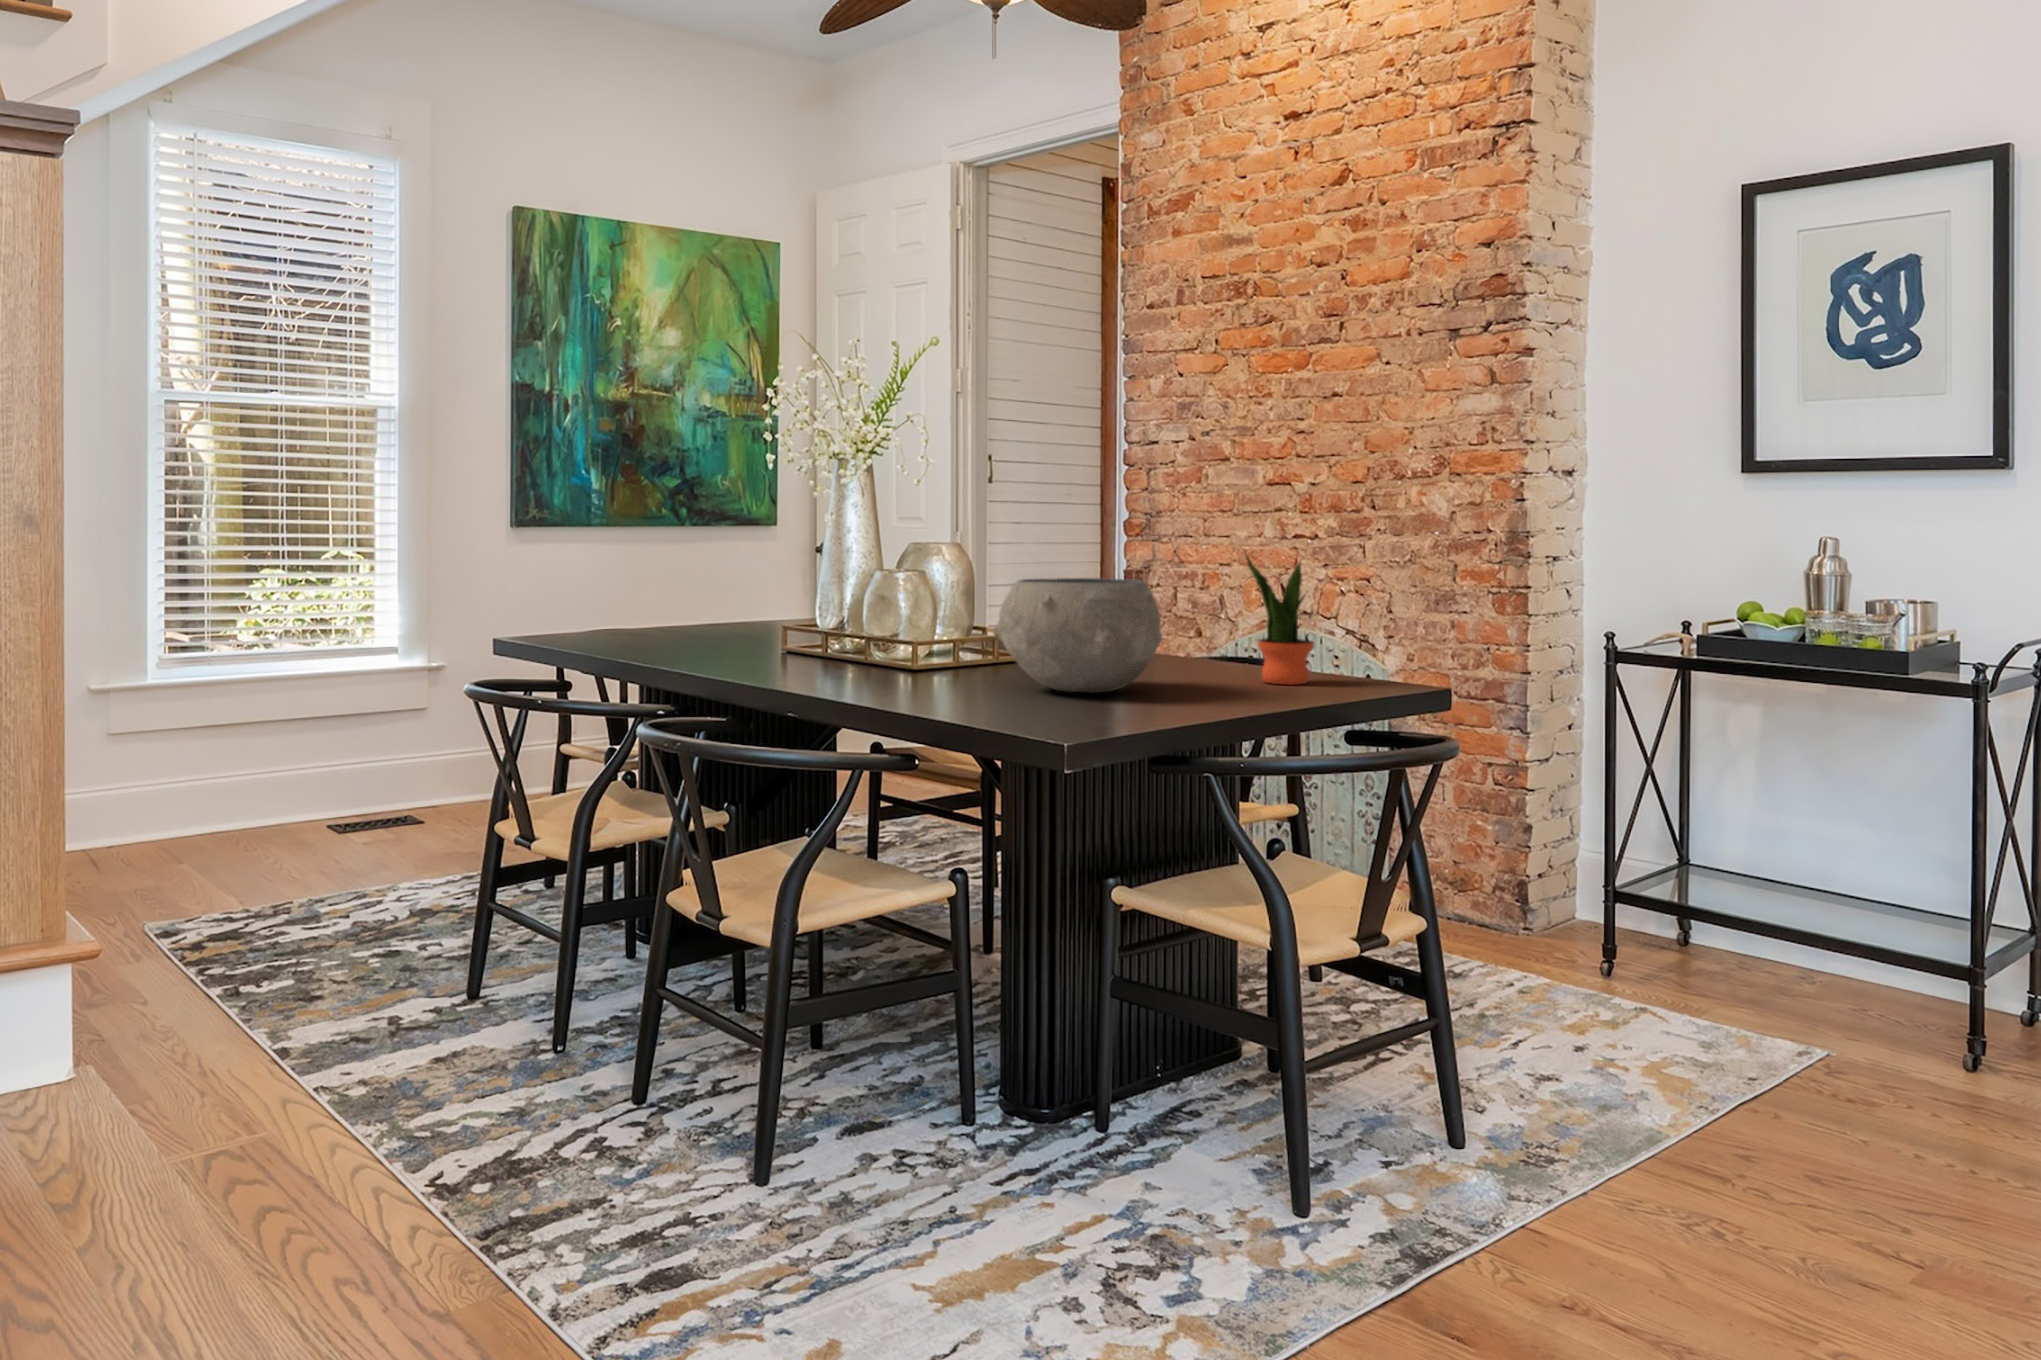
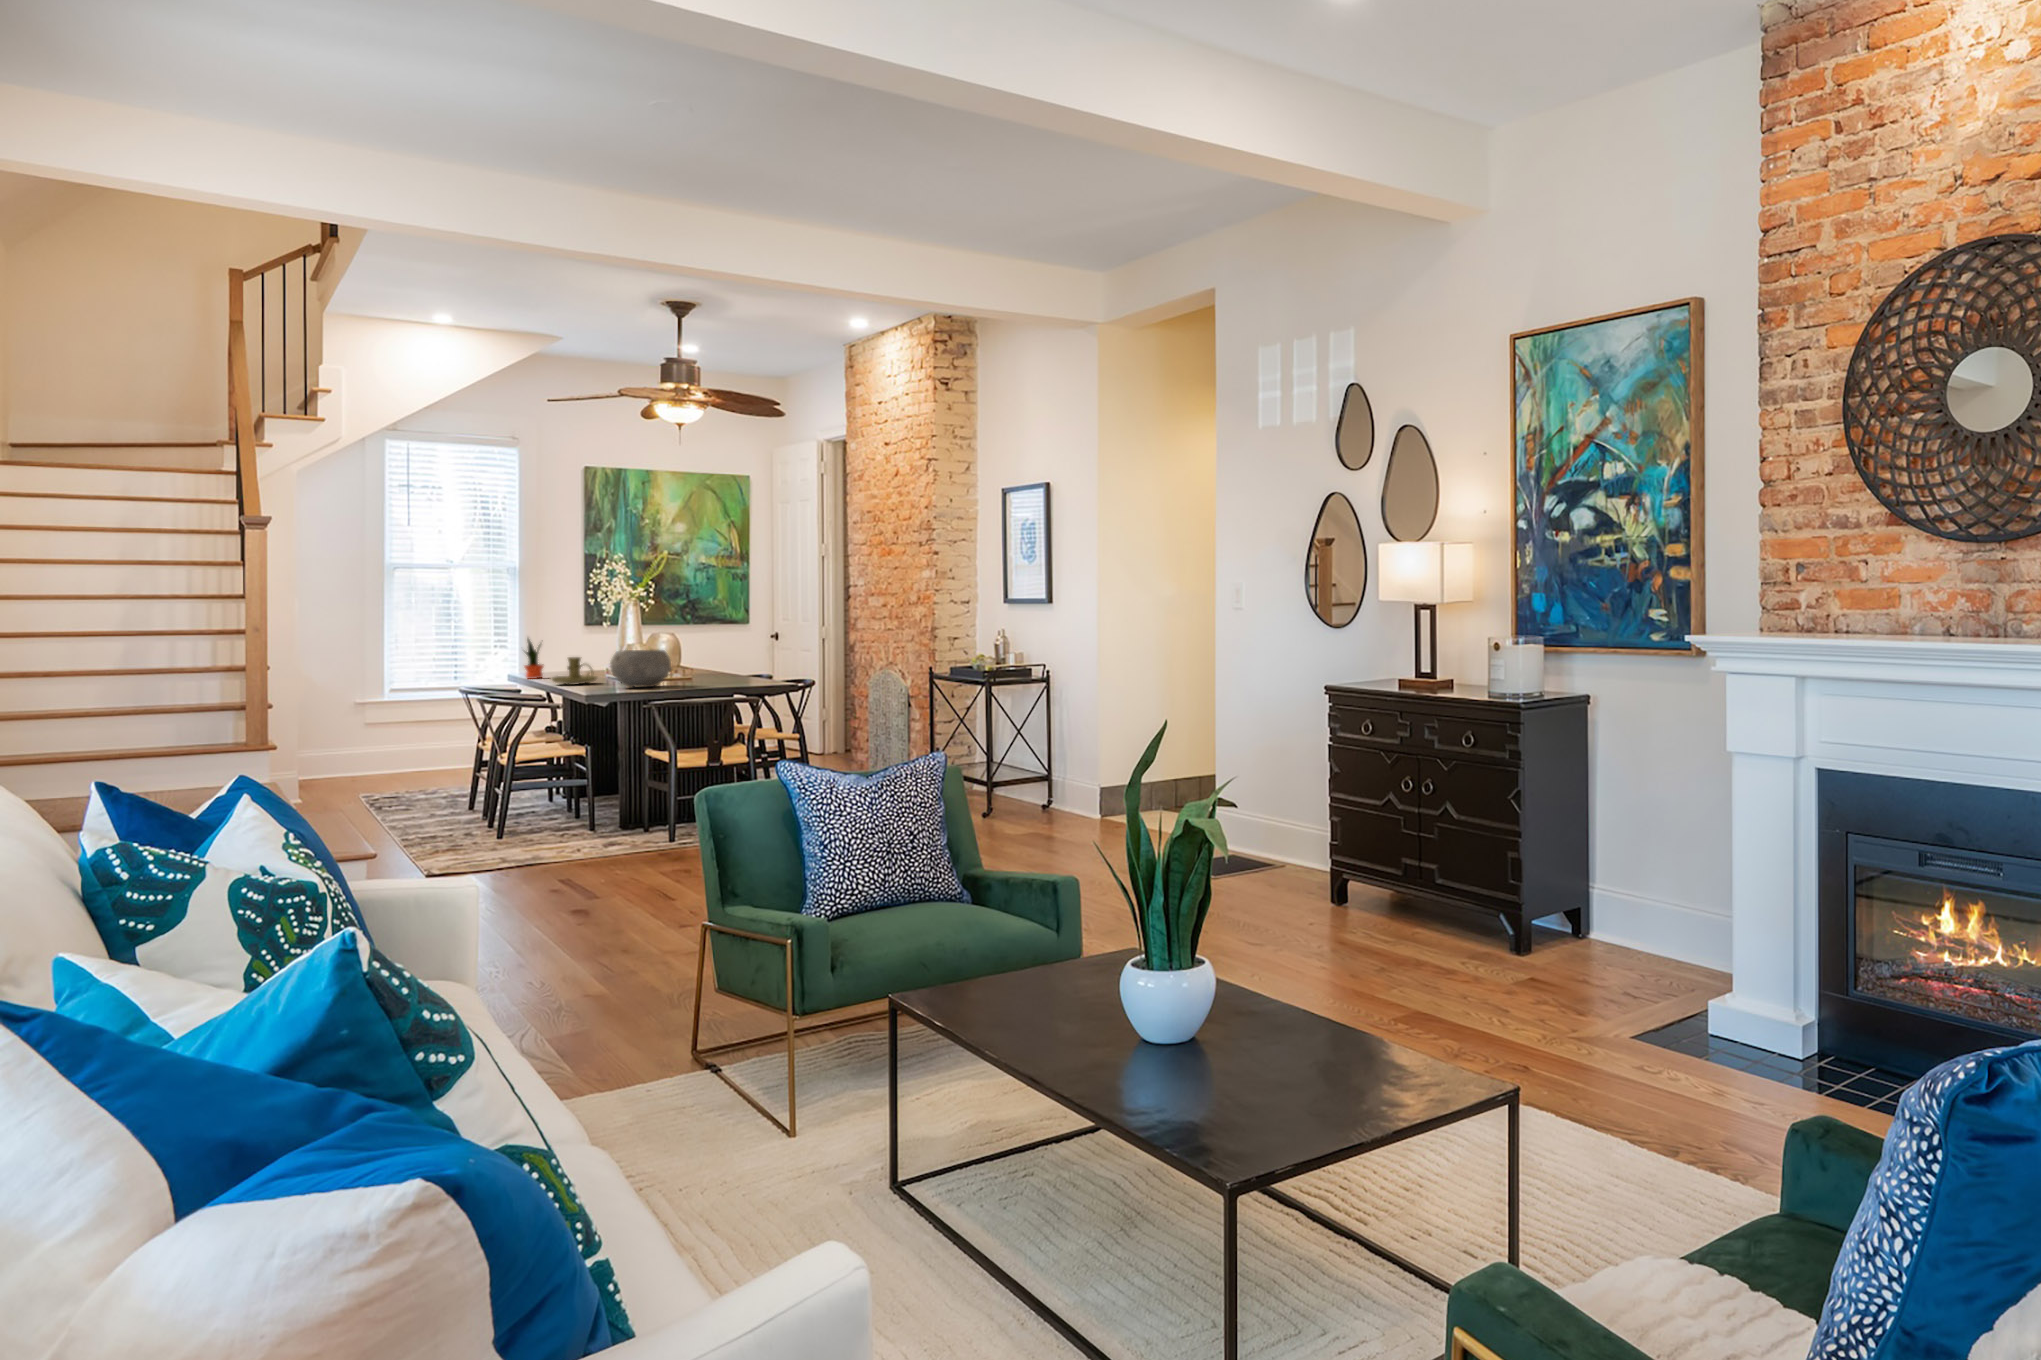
potted plant: present [1246,554,1314,684] -> present [525,639,543,679]
candle holder: none [761,595,892,673] -> present [552,657,597,685]

